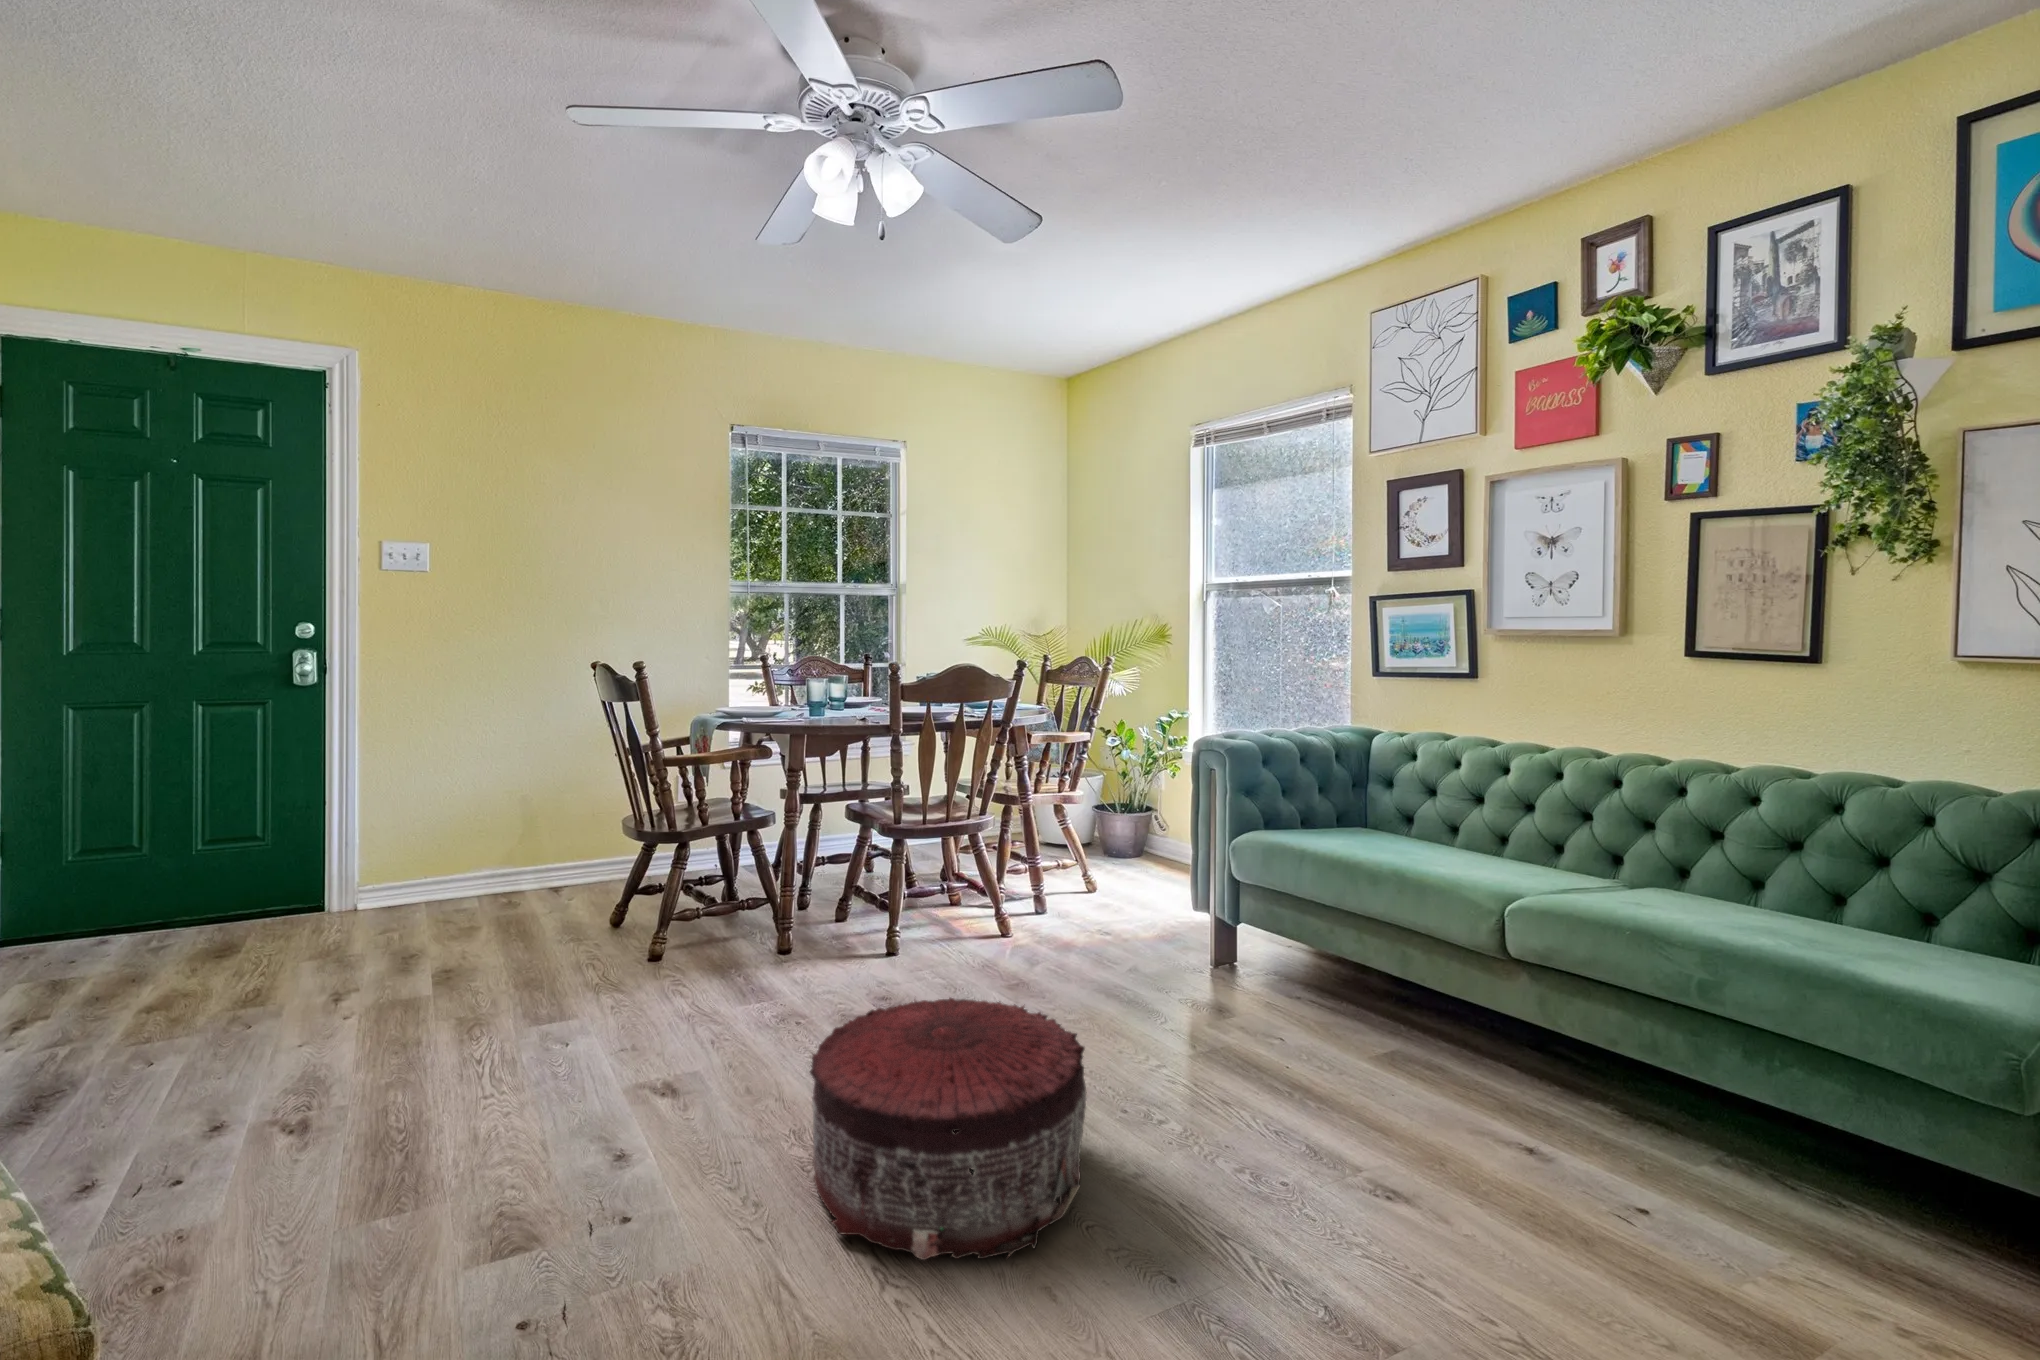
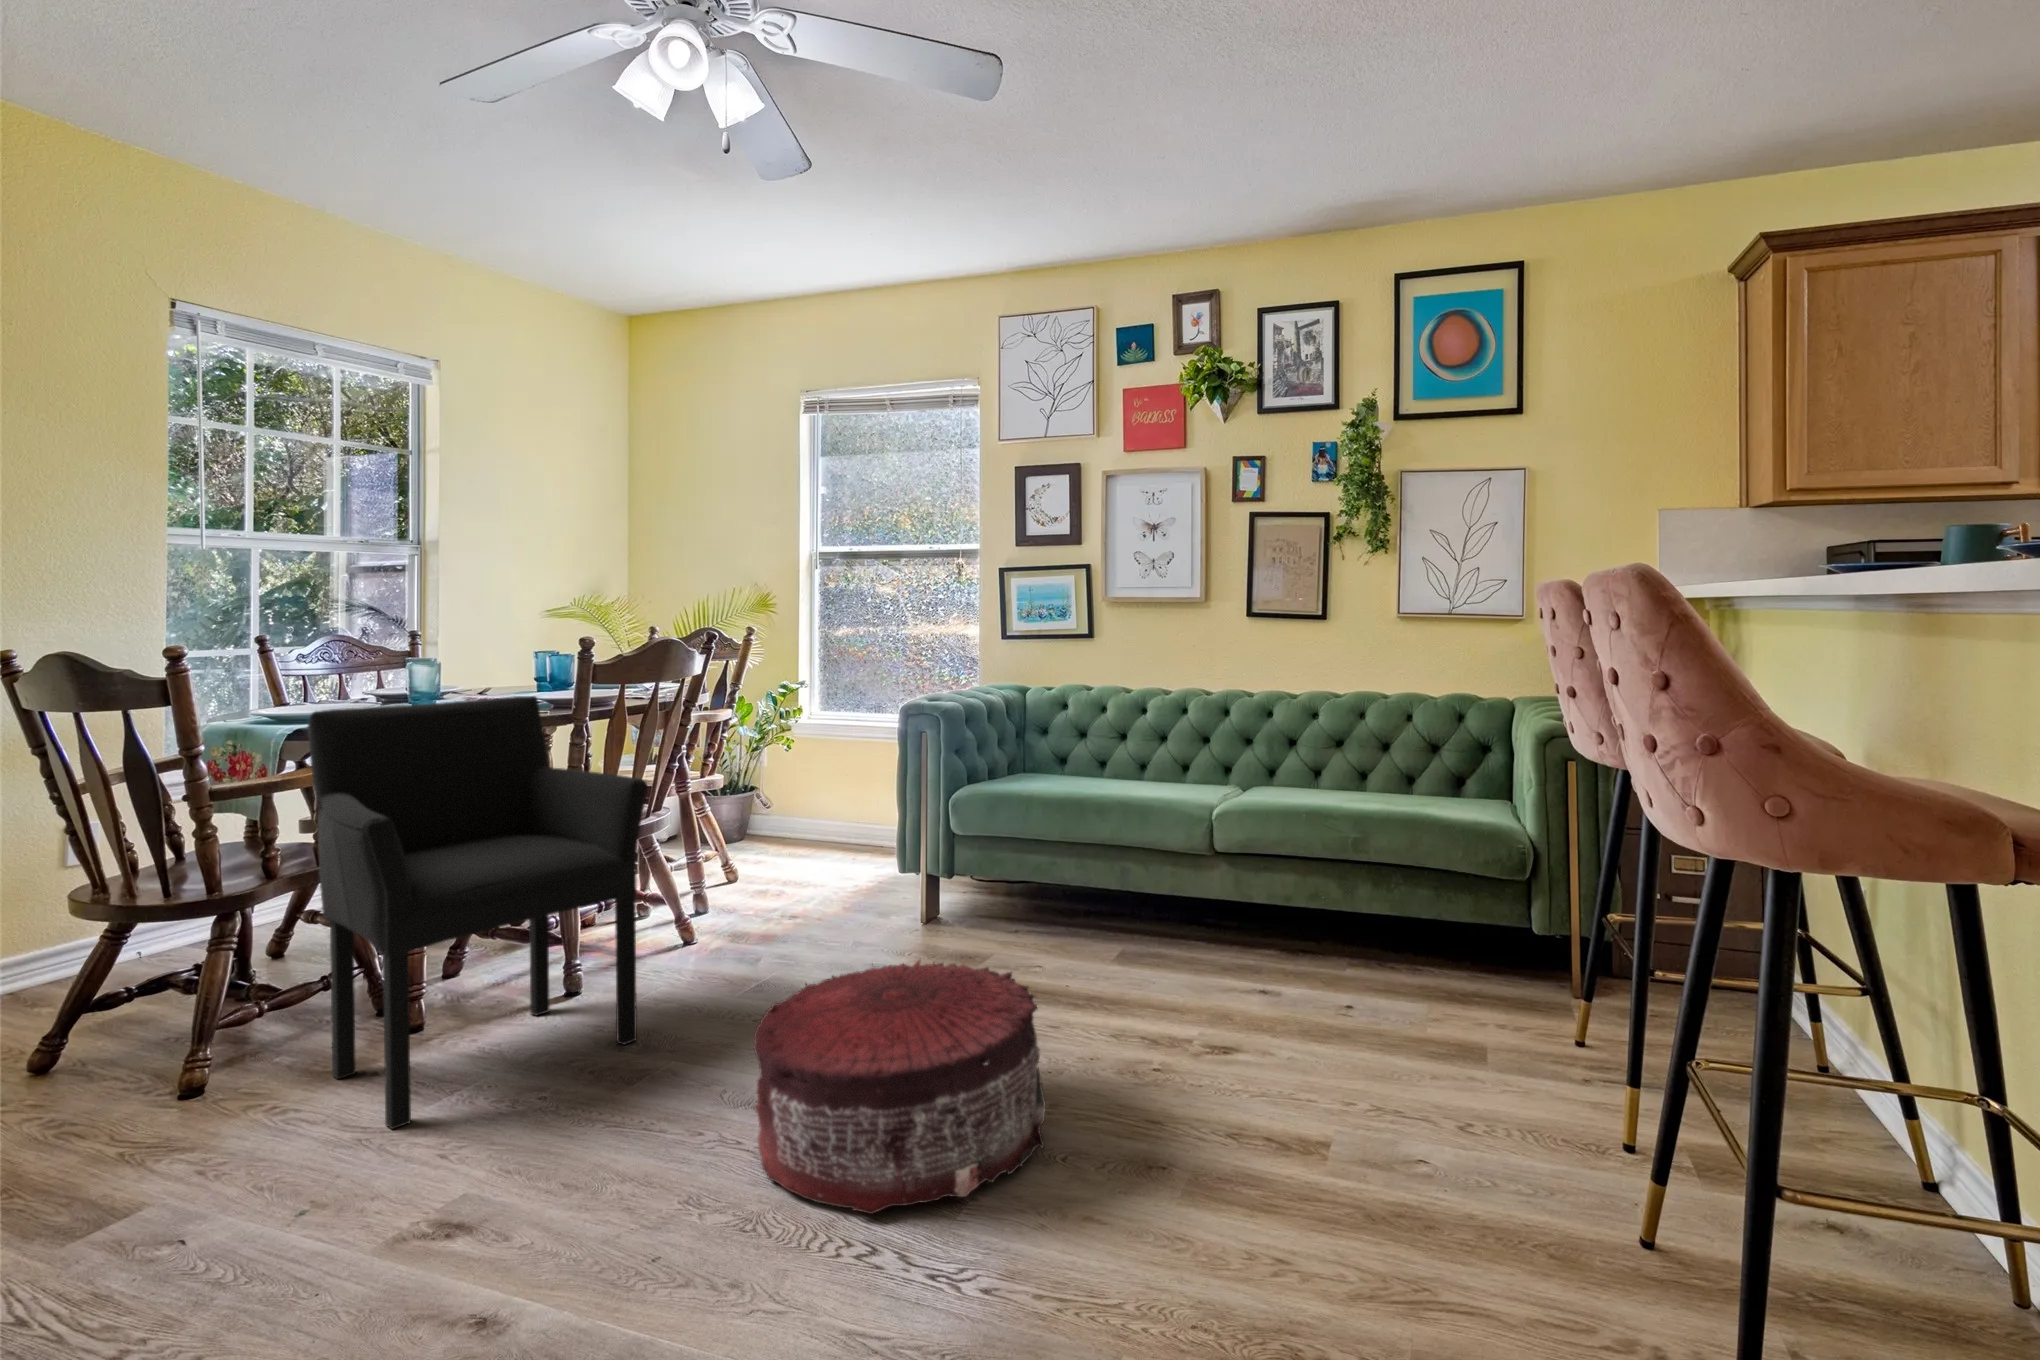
armchair: none [672,710,887,1021] -> present [308,696,648,1129]

